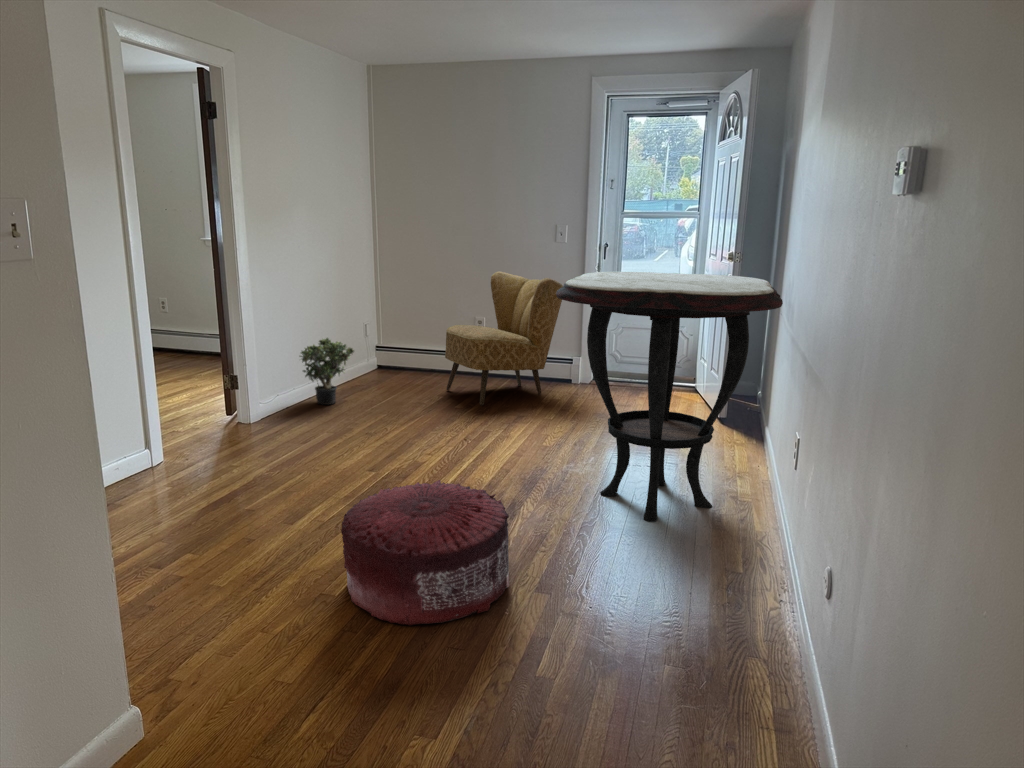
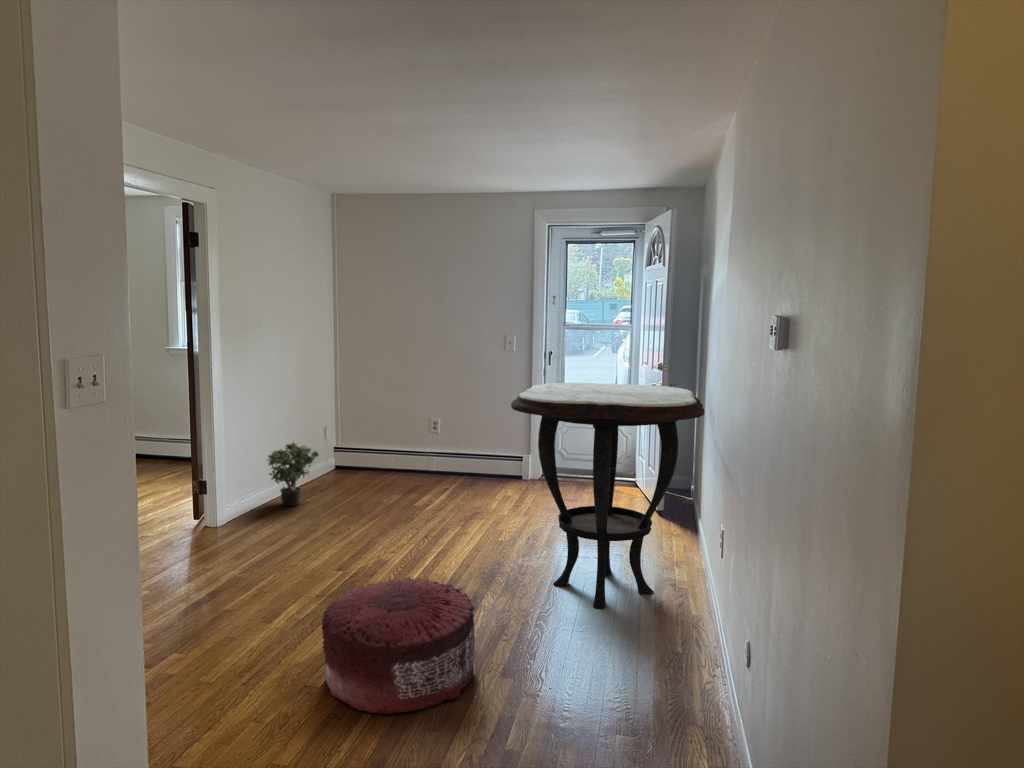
armchair: present [445,272,563,405] -> none [404,378,514,503]

